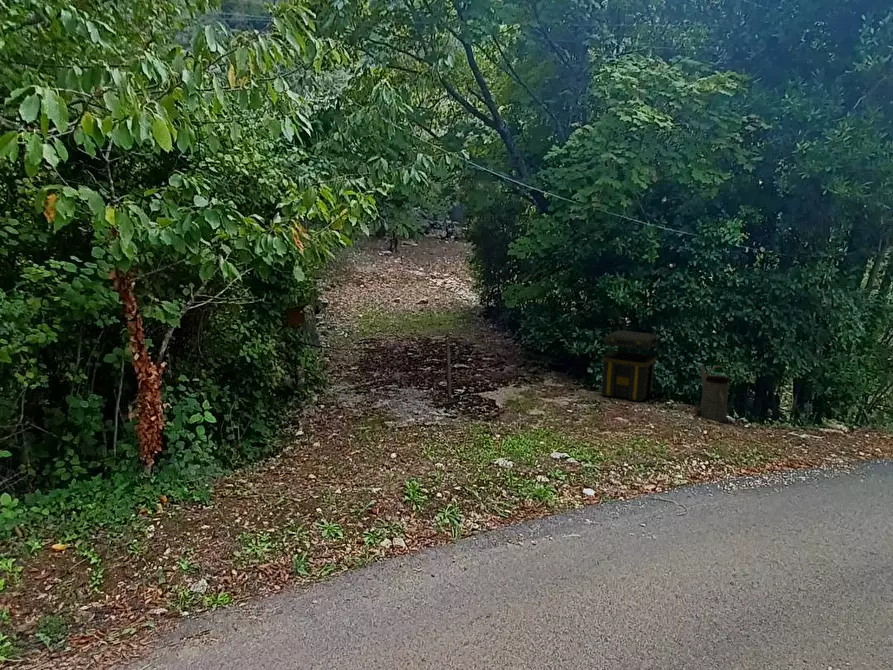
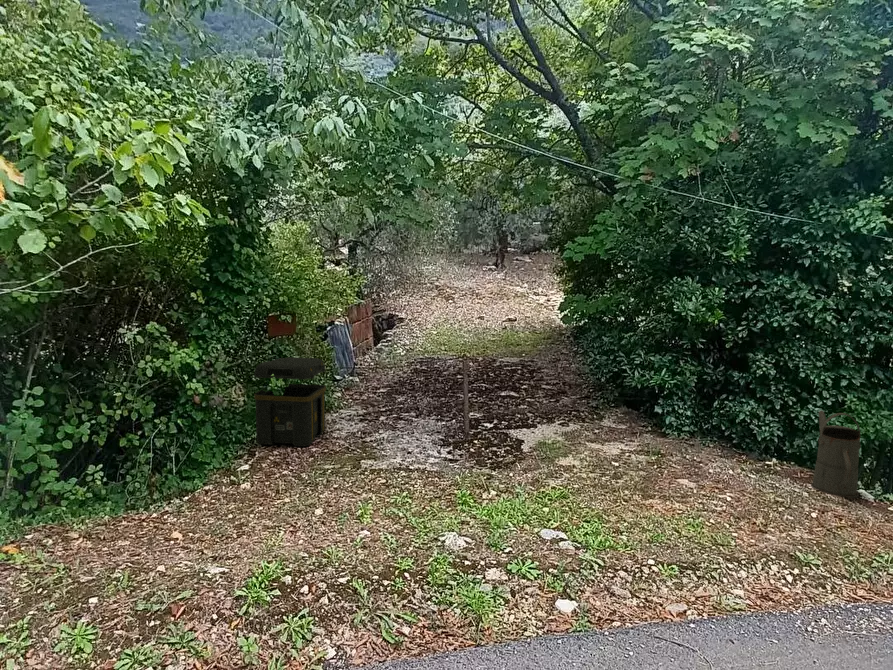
toolbox: present [601,331,658,401] -> present [254,357,326,447]

